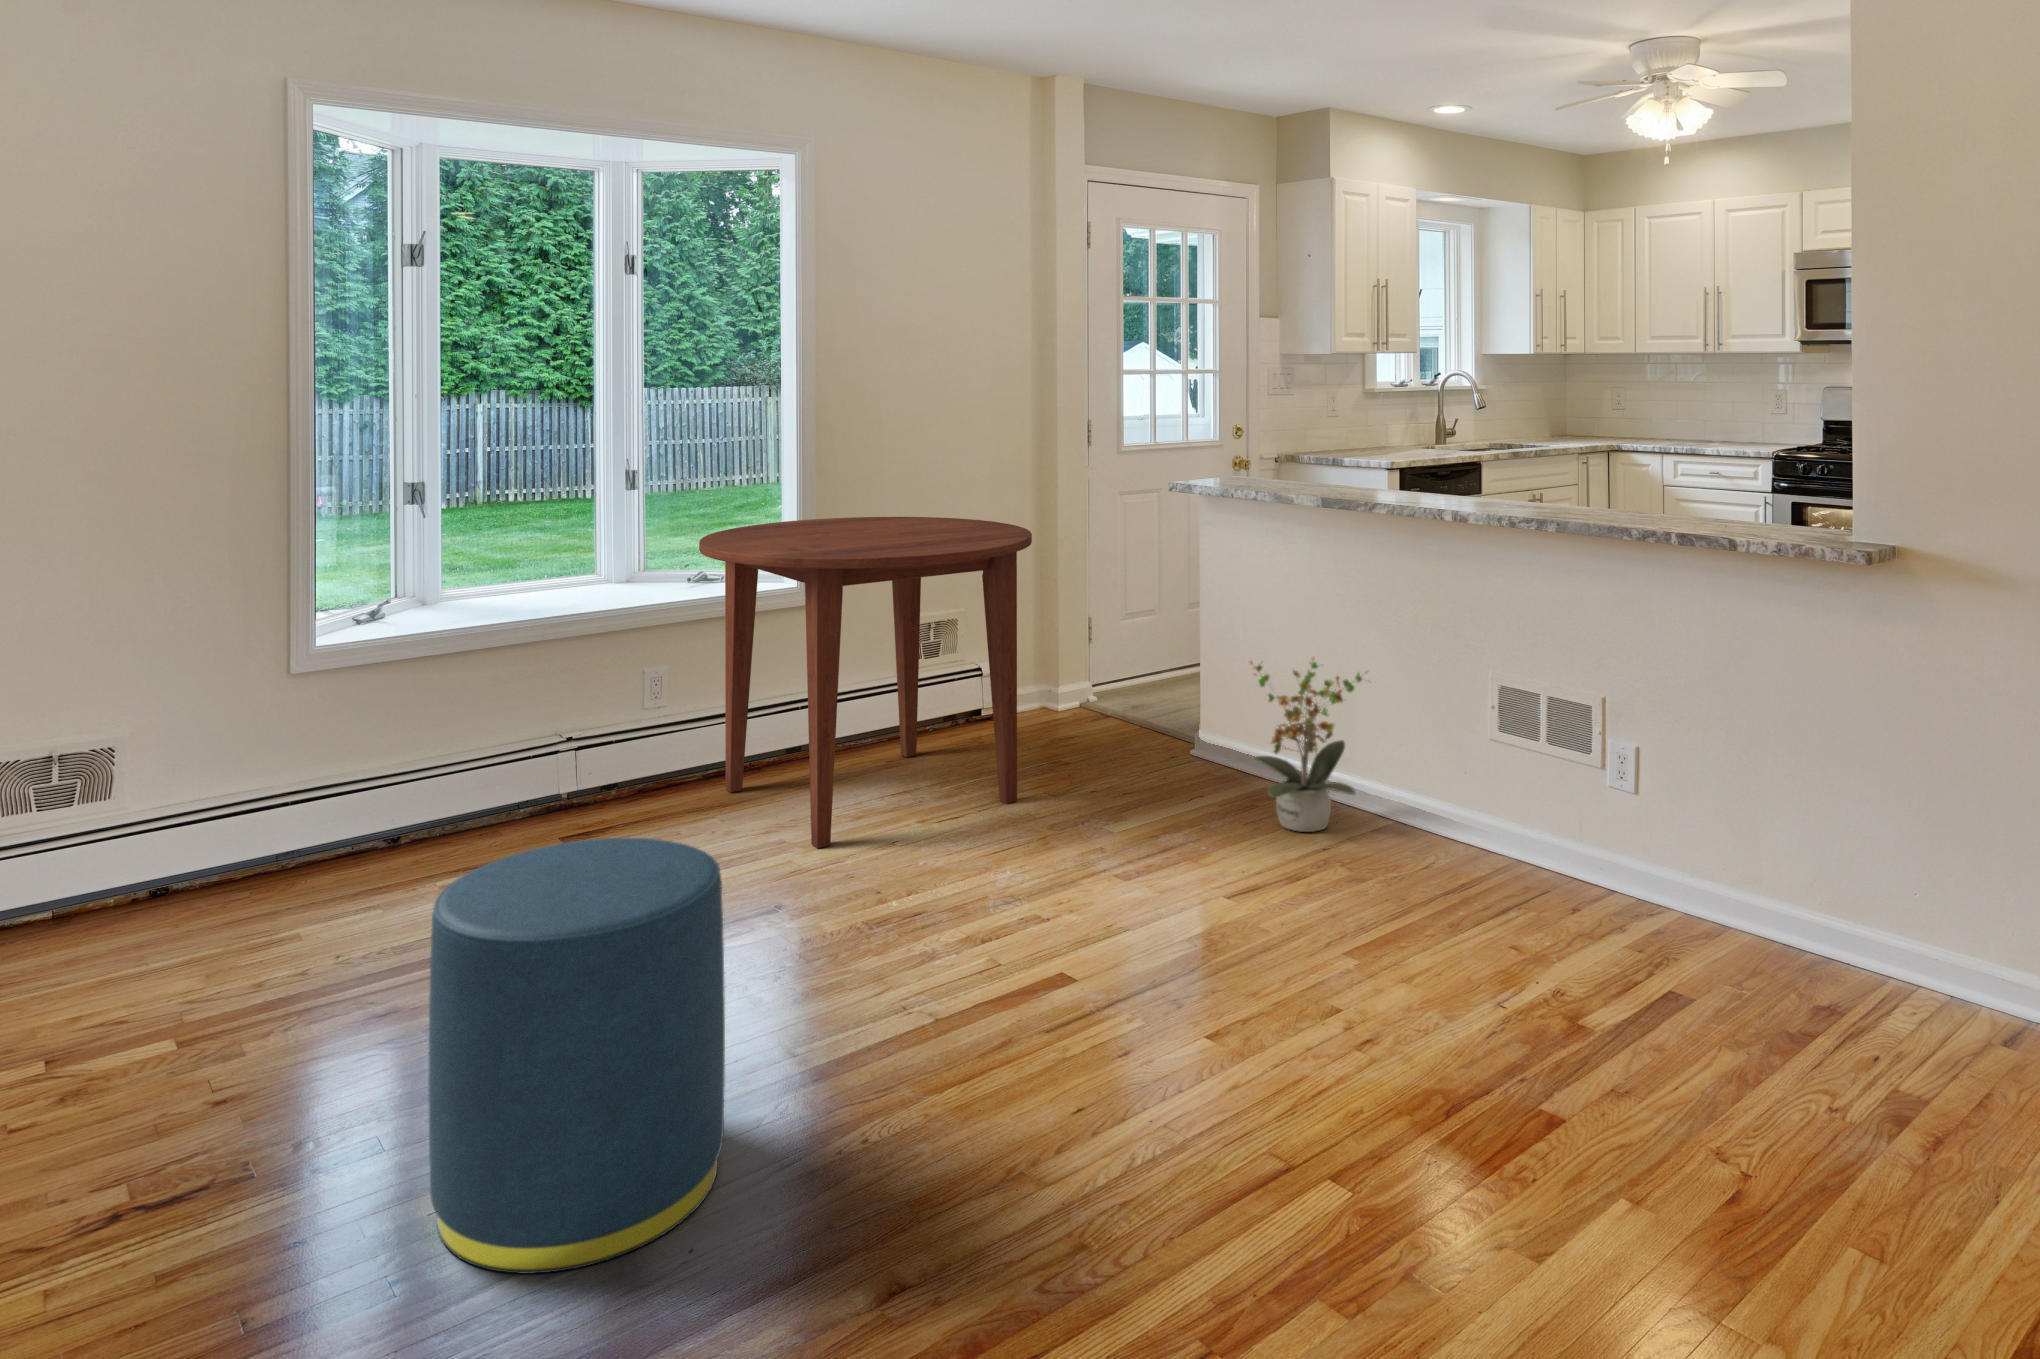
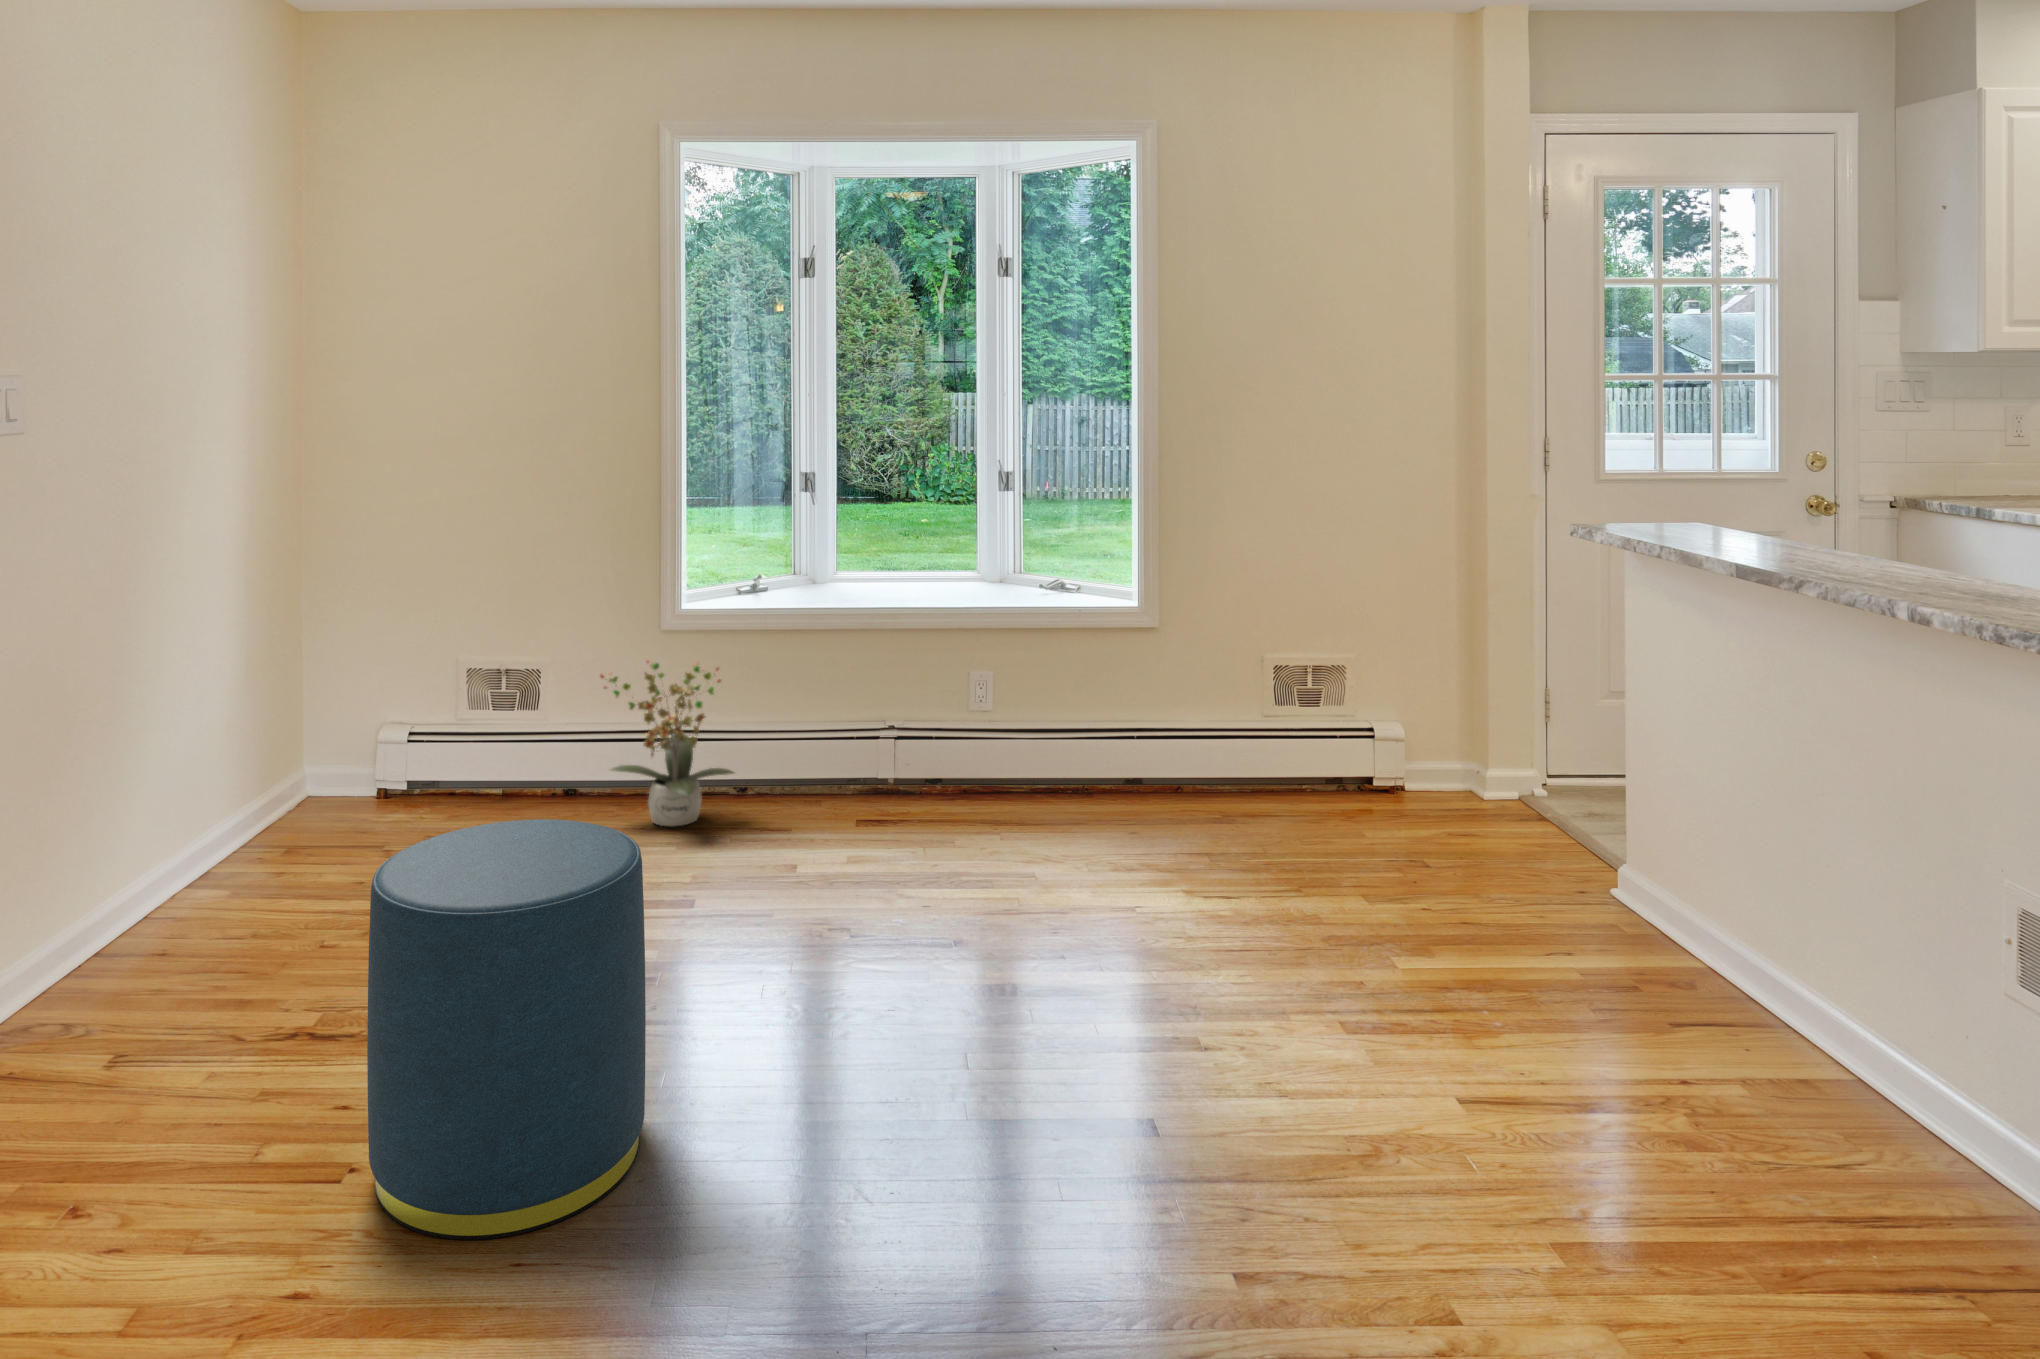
dining table: present [699,517,1032,848] -> none [981,536,1352,894]
potted plant: present [1250,662,1362,832] -> present [601,660,734,827]

